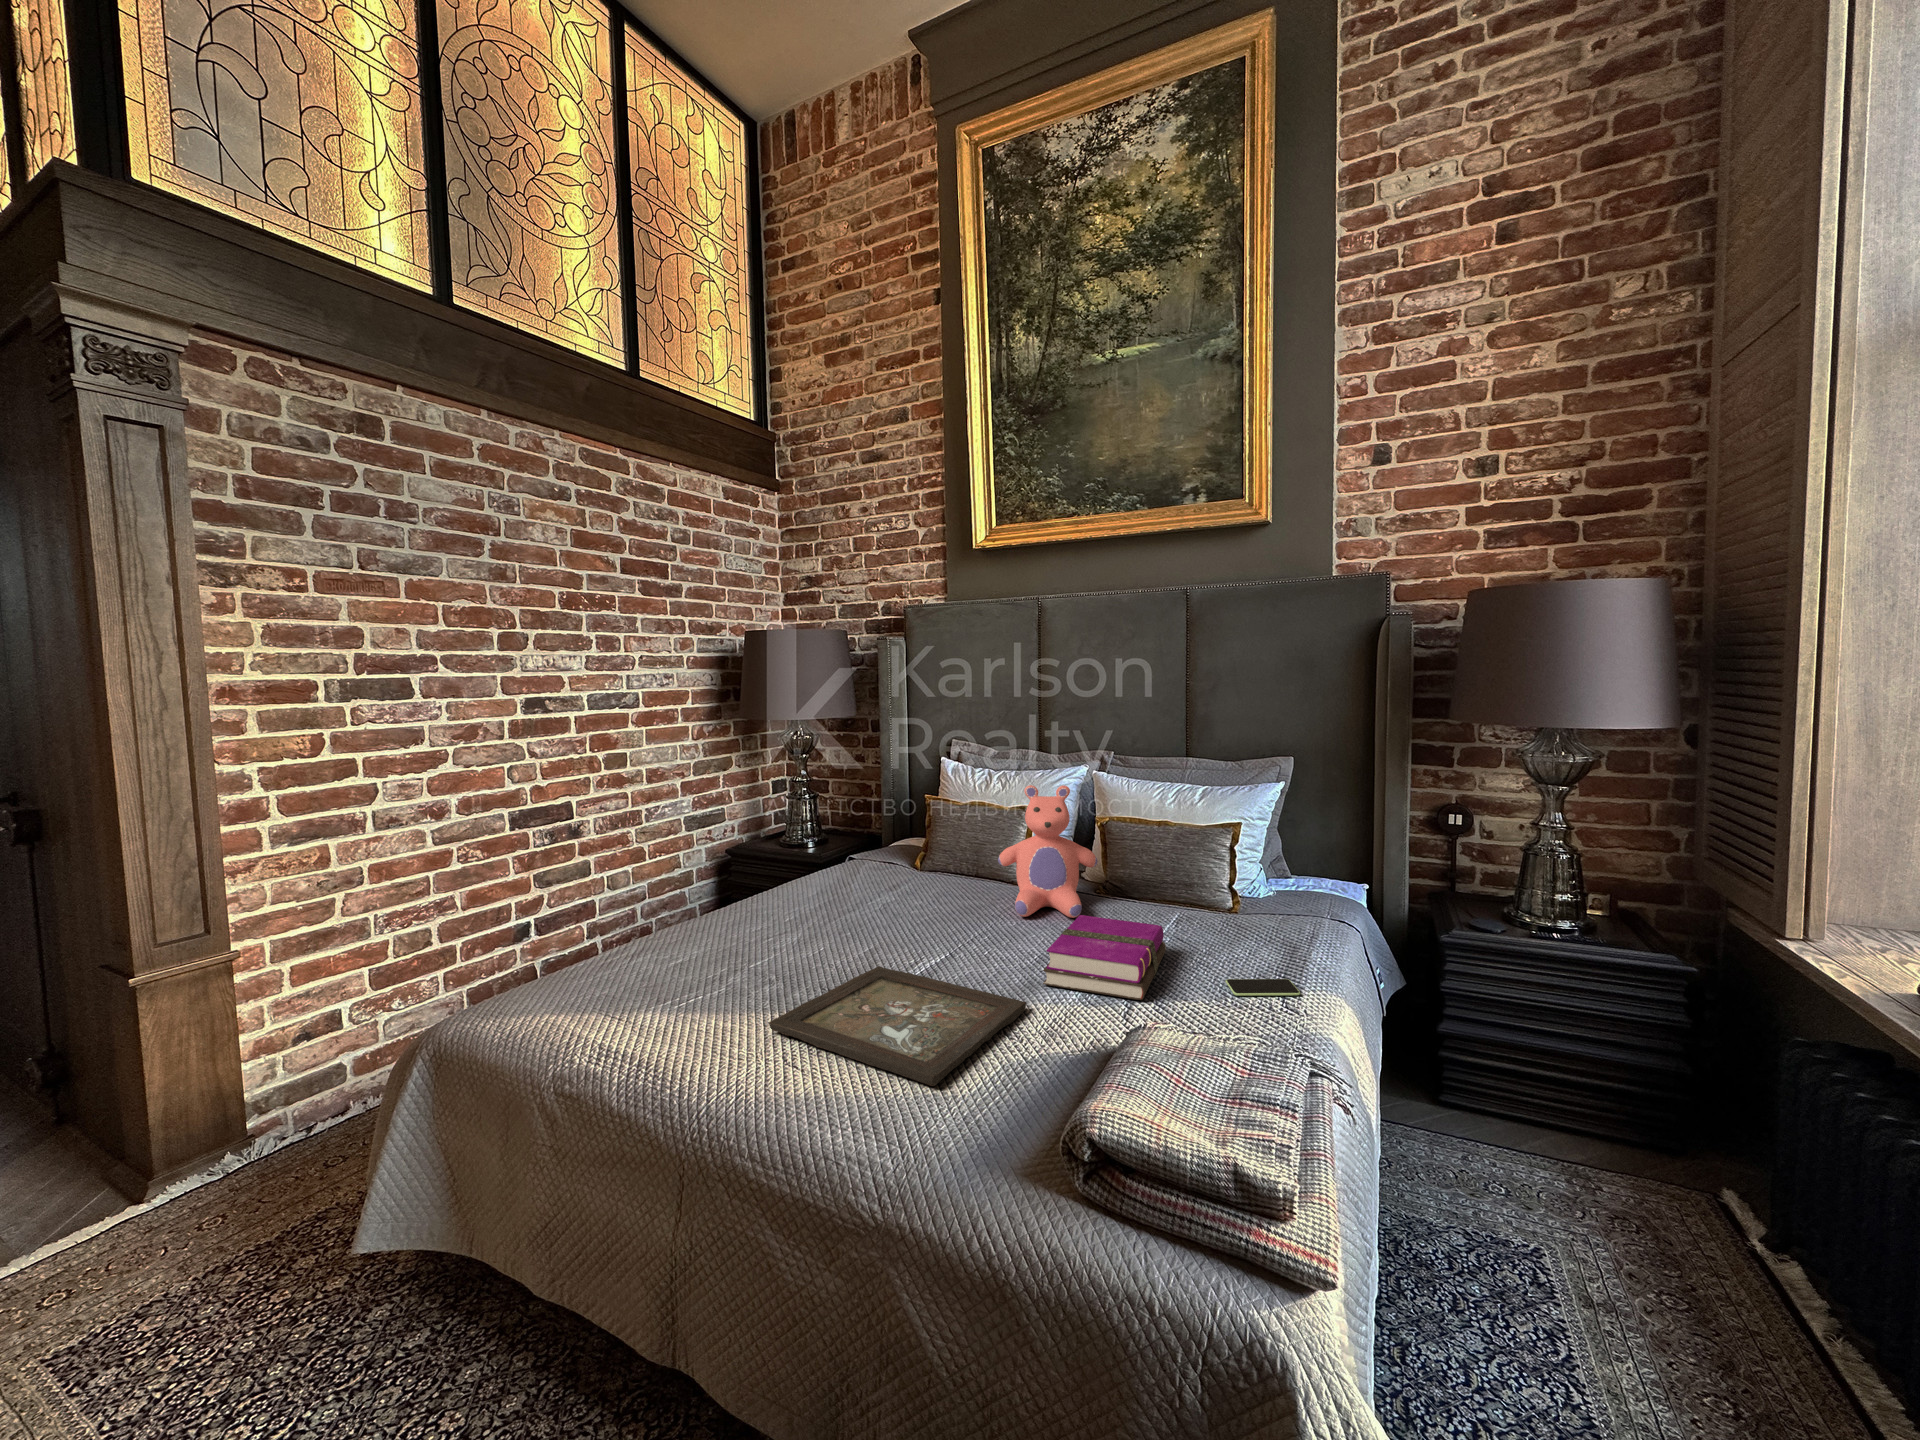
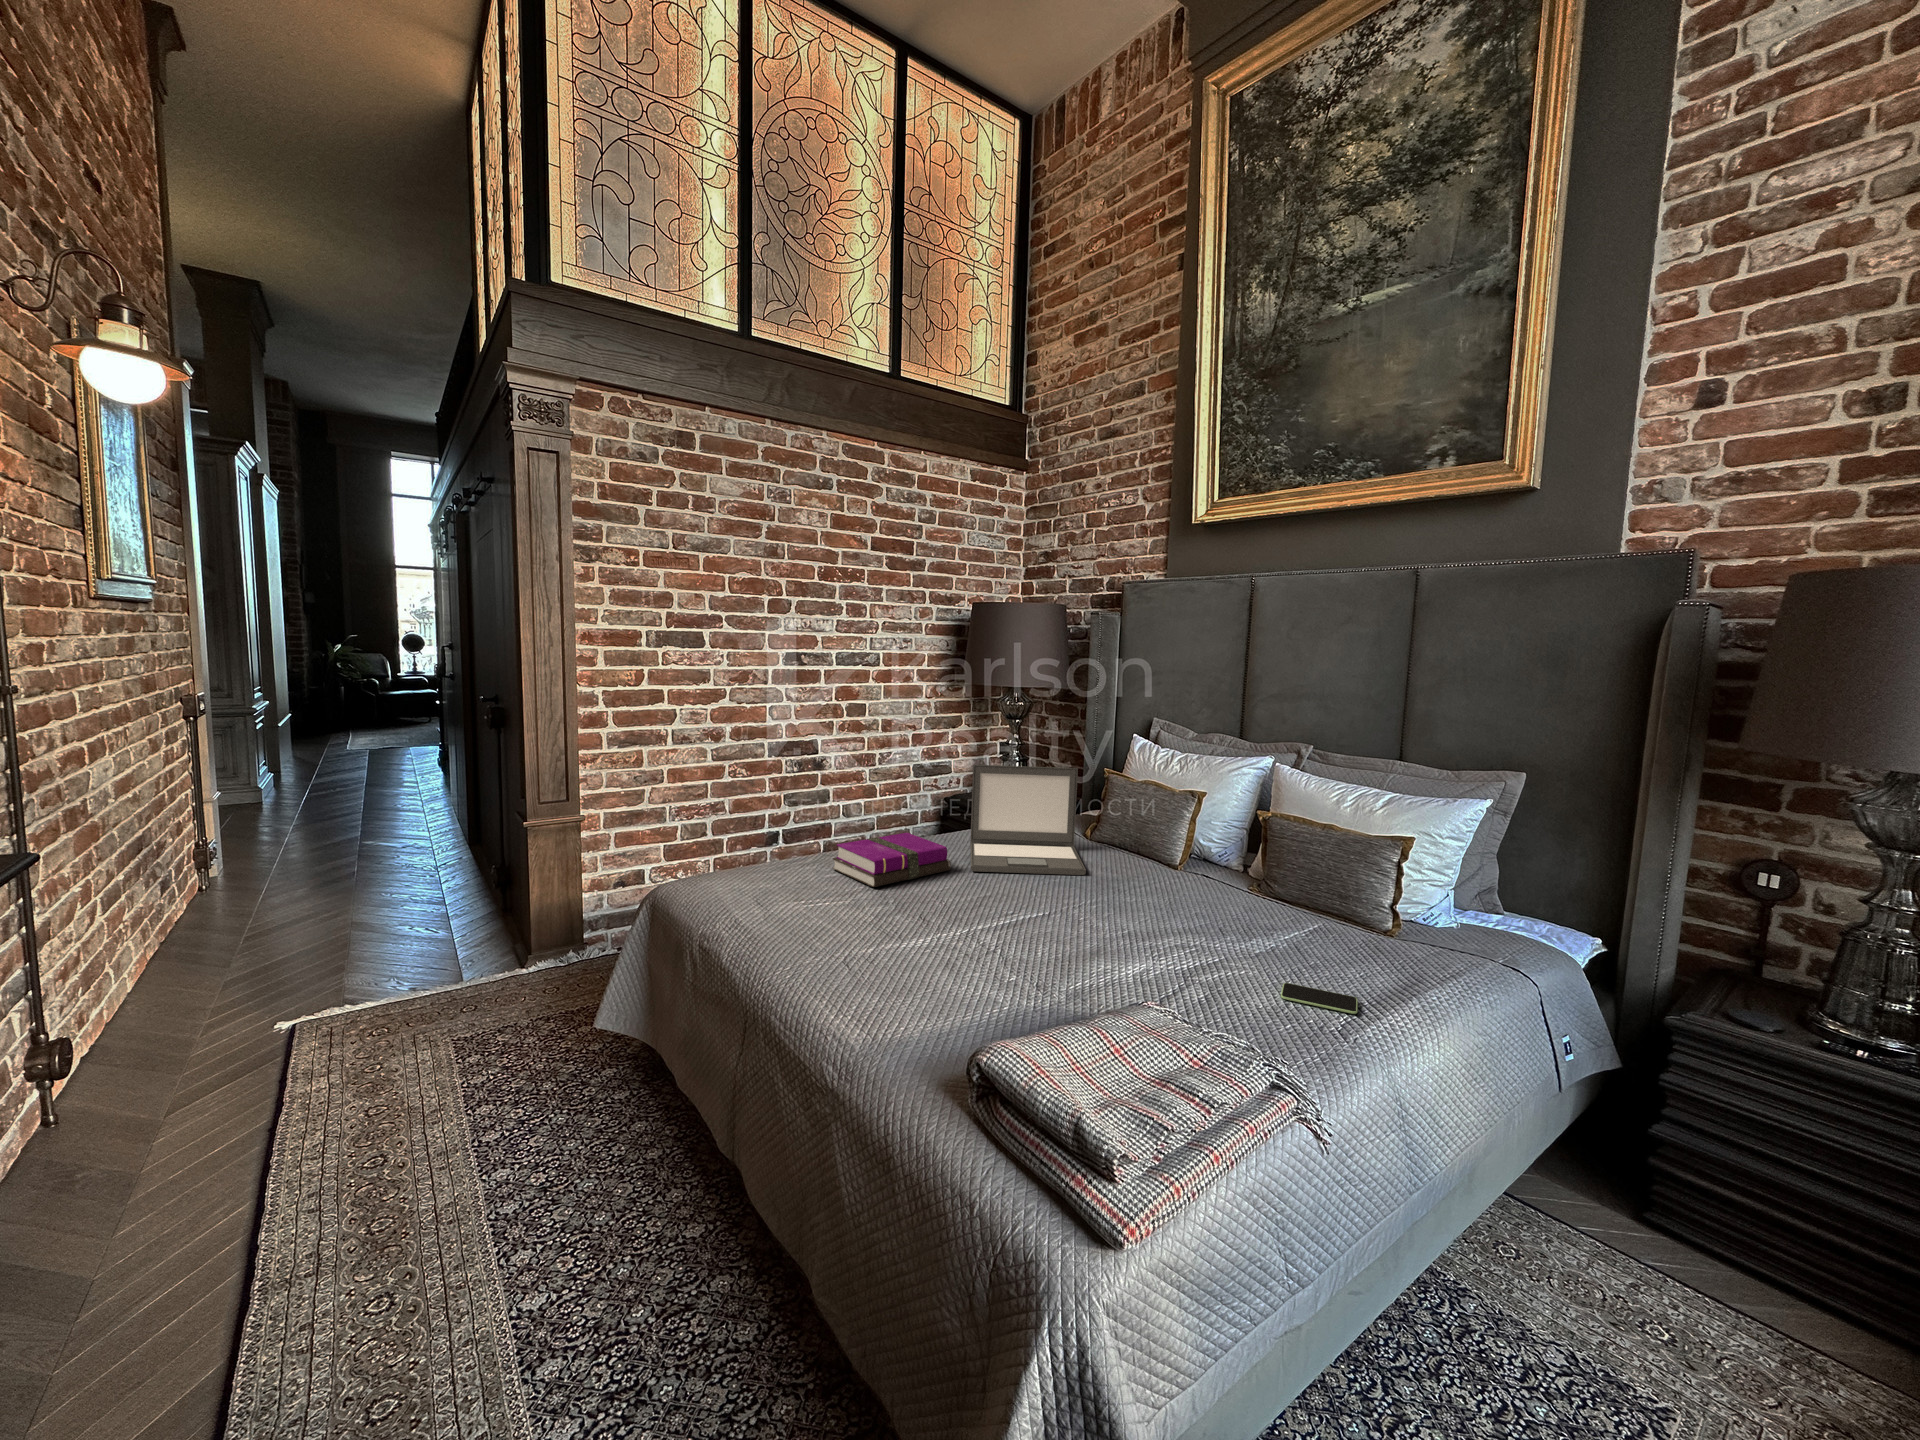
teddy bear: present [998,785,1097,918] -> none [1129,765,1228,901]
laptop: none [818,798,961,927] -> present [970,765,1086,875]
notebook: present [1043,915,1166,1000] -> present [833,833,951,887]
tray: present [769,966,1026,1086] -> none [848,904,1063,997]

